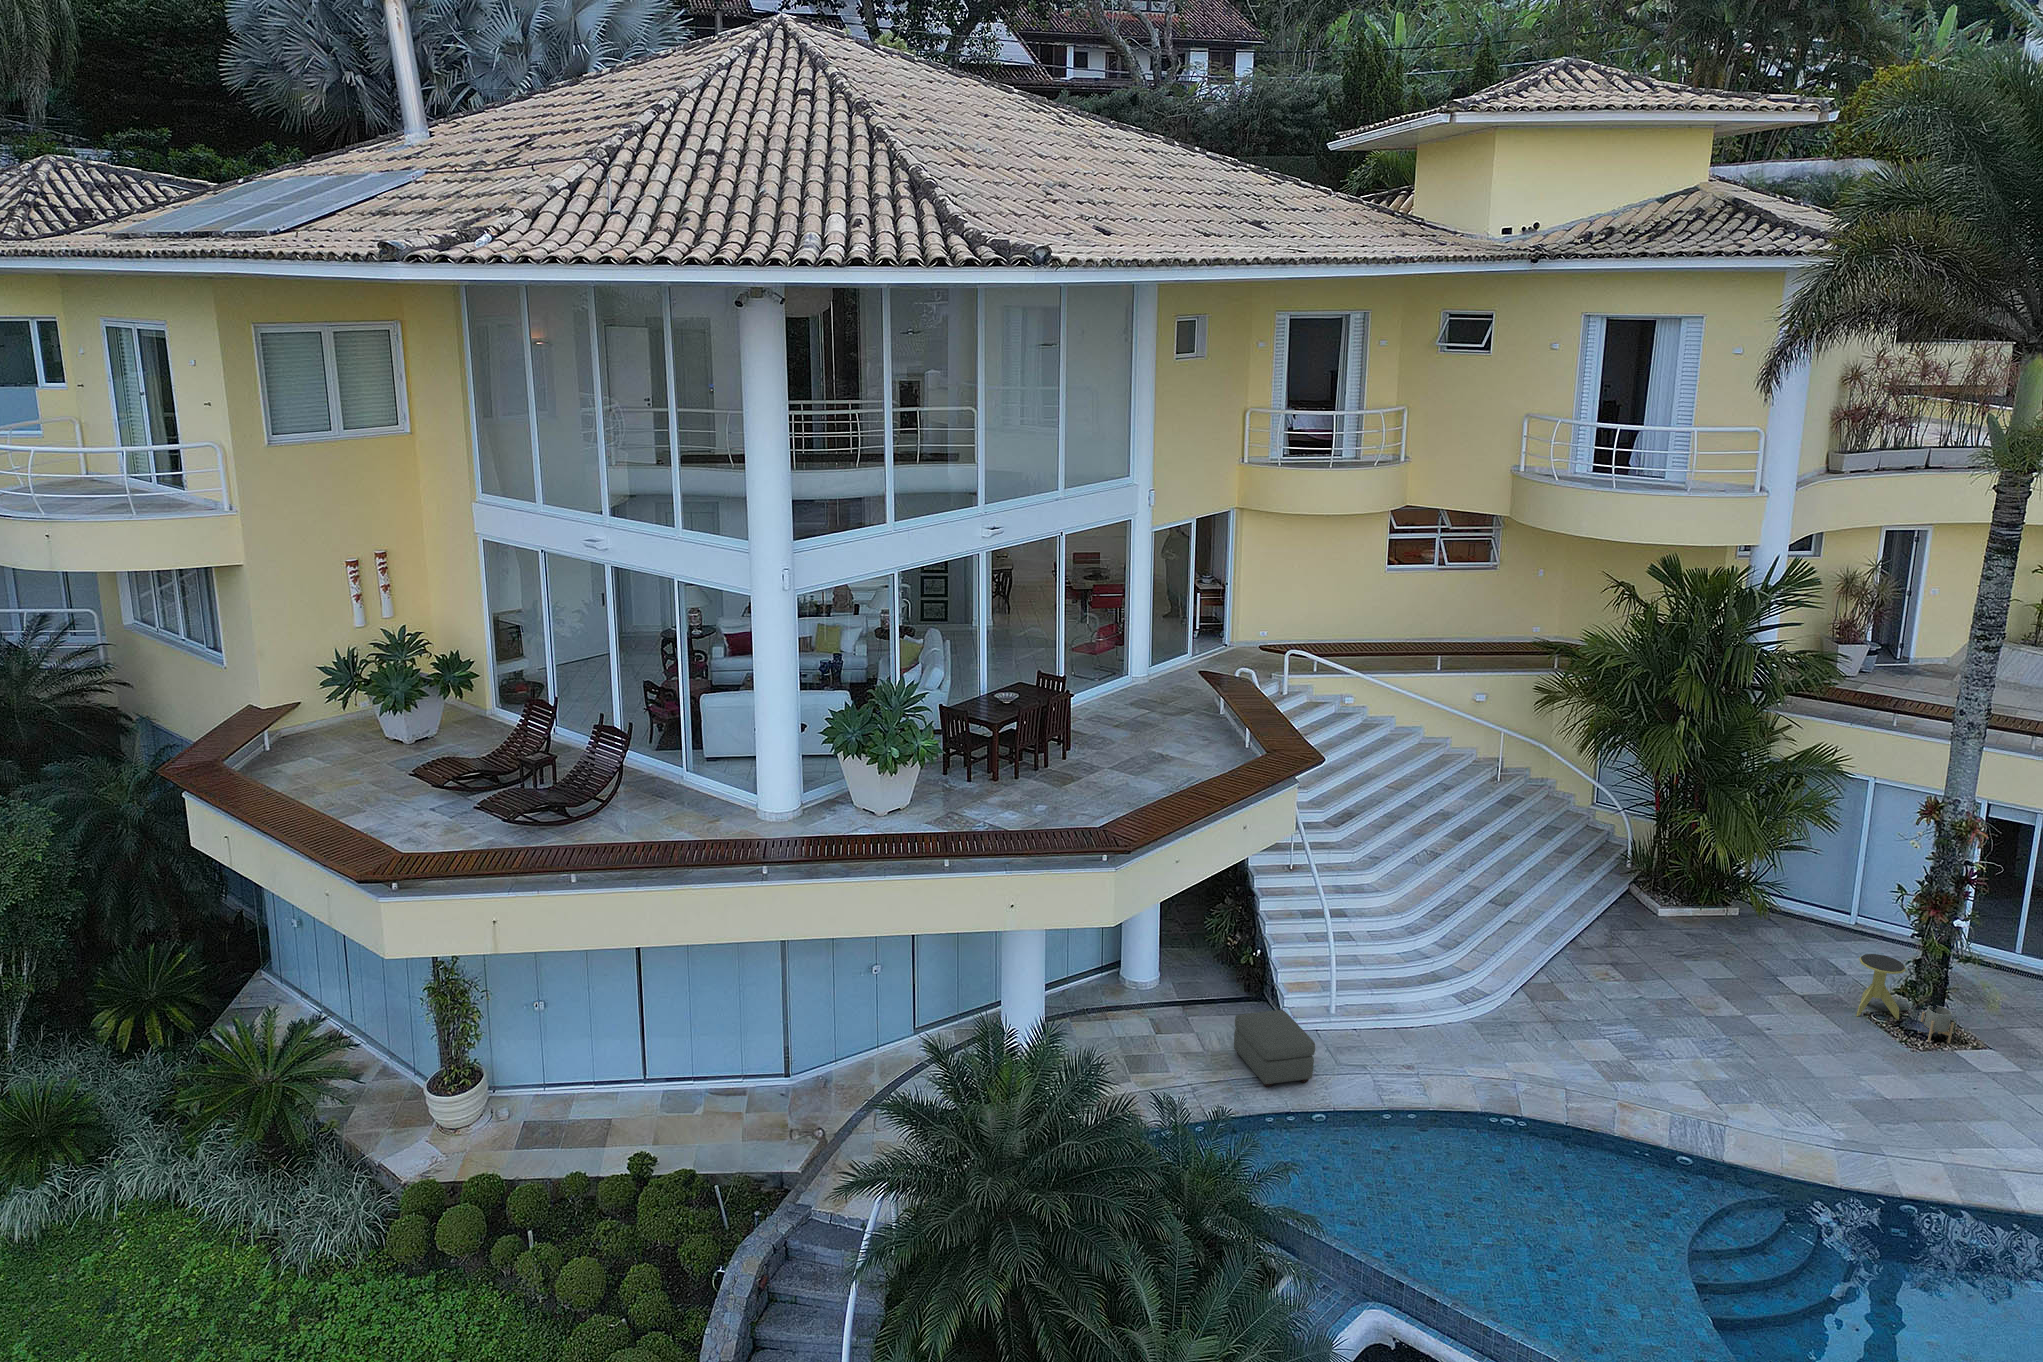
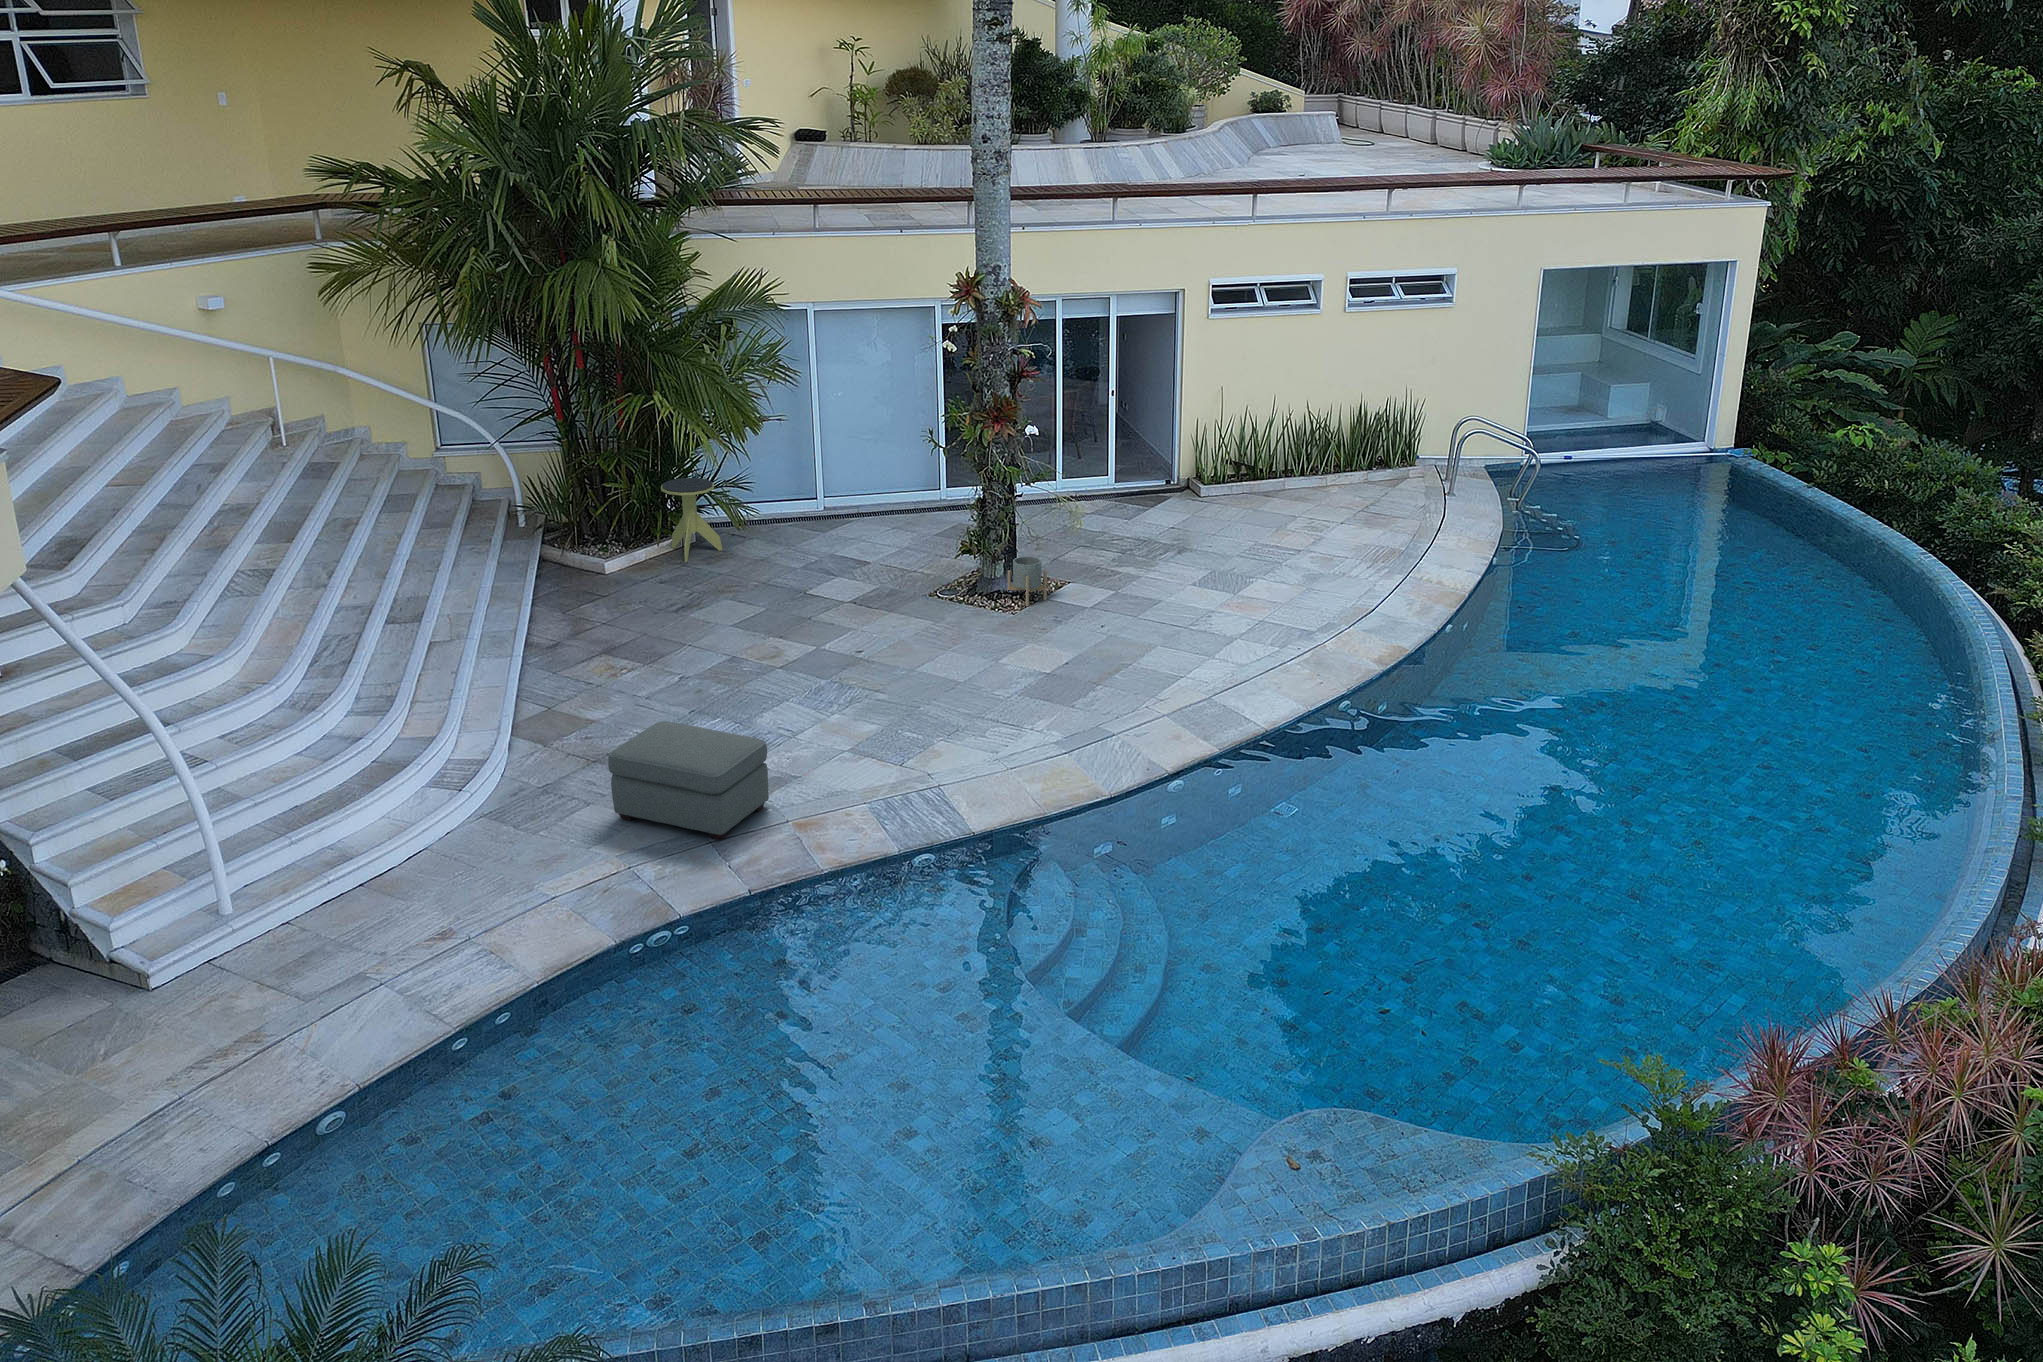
side table: present [1856,954,1906,1019] -> present [661,478,722,562]
ottoman: present [1234,1010,1315,1087] -> present [608,721,769,840]

